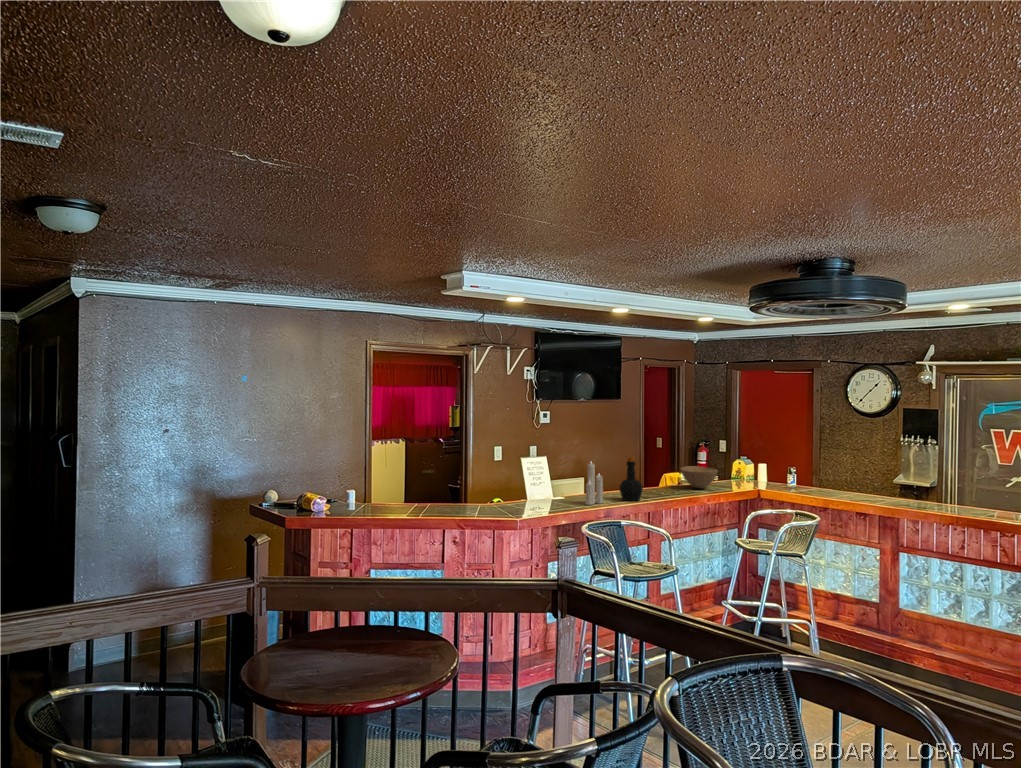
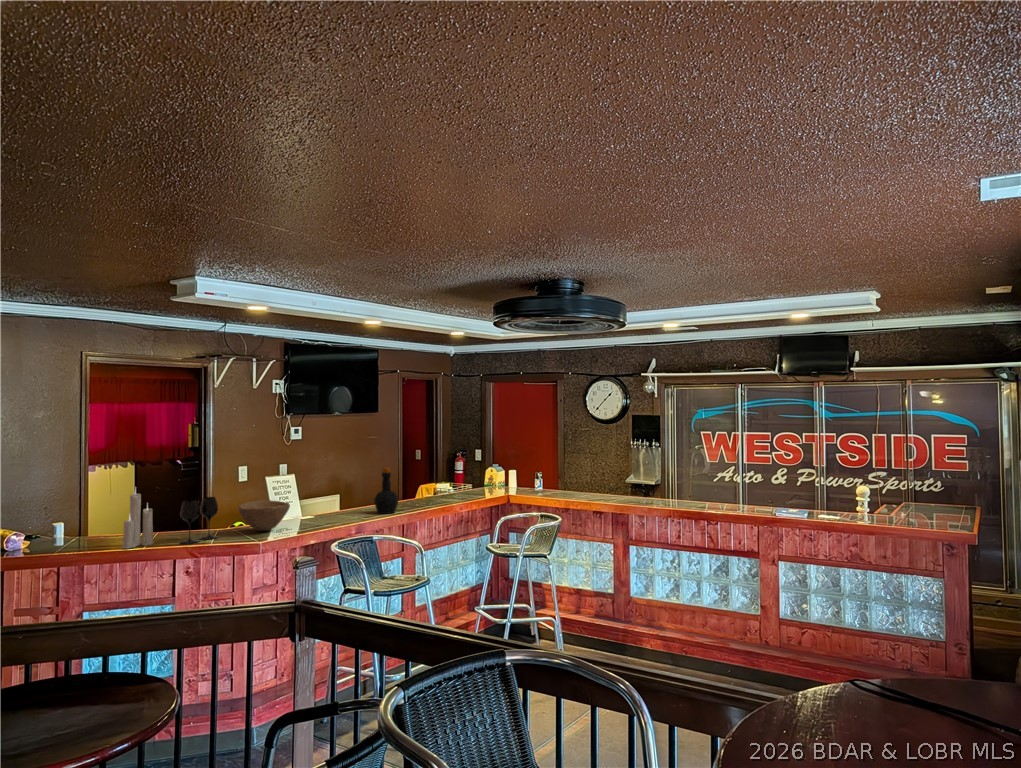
candle: present [585,463,603,505] -> present [122,491,153,549]
bowl: present [680,466,718,489] -> present [238,500,290,531]
wine glass: none [455,478,485,517] -> present [180,497,218,544]

